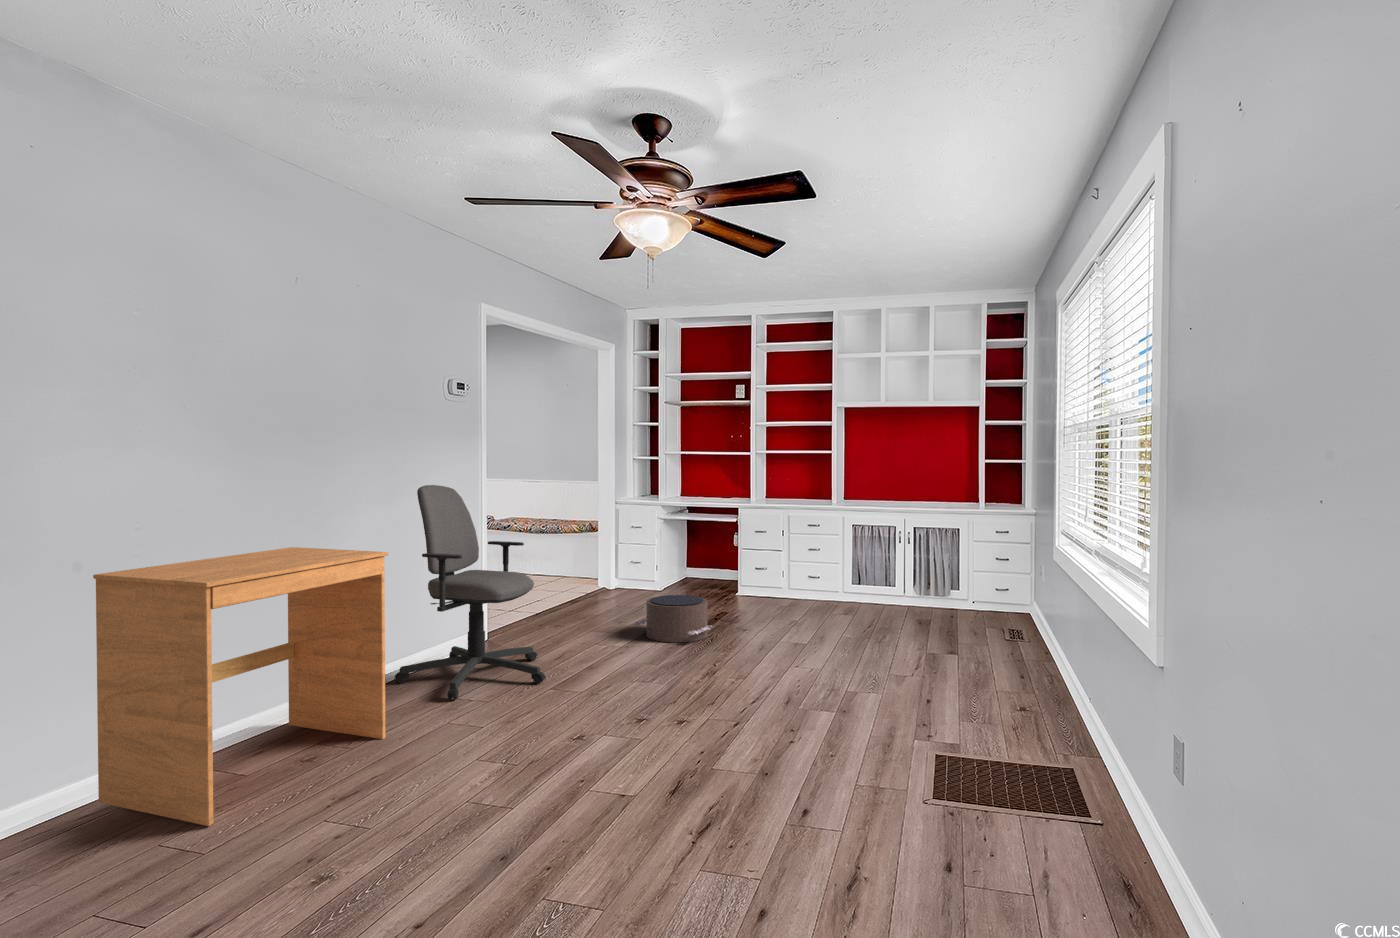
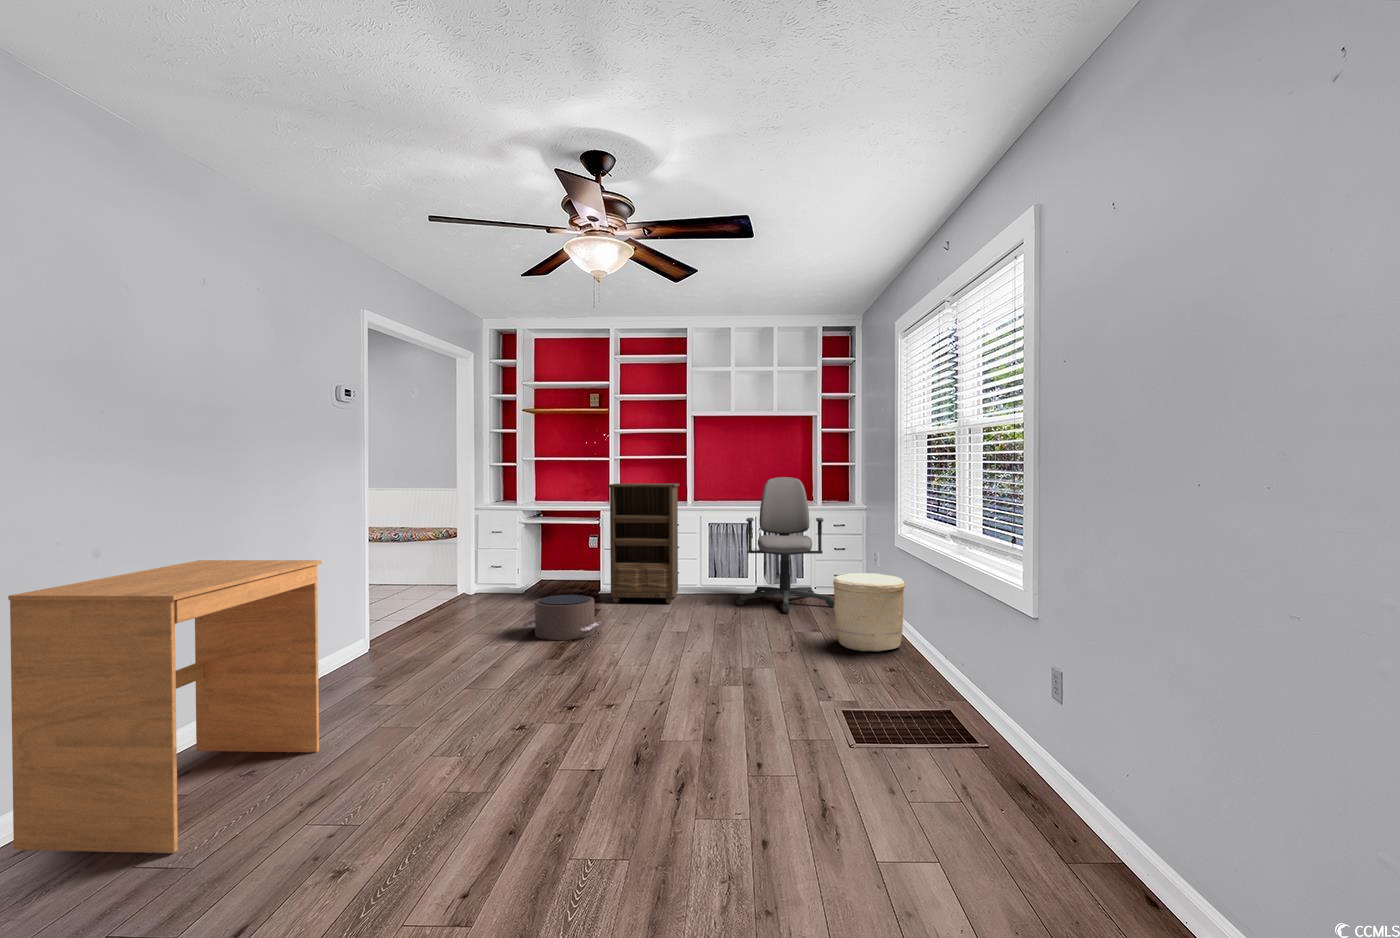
bookshelf: none [738,480,817,610] -> present [608,483,679,604]
office chair: present [394,485,546,699] -> present [736,477,835,613]
woven basket: none [968,590,1058,686] -> present [833,573,905,652]

